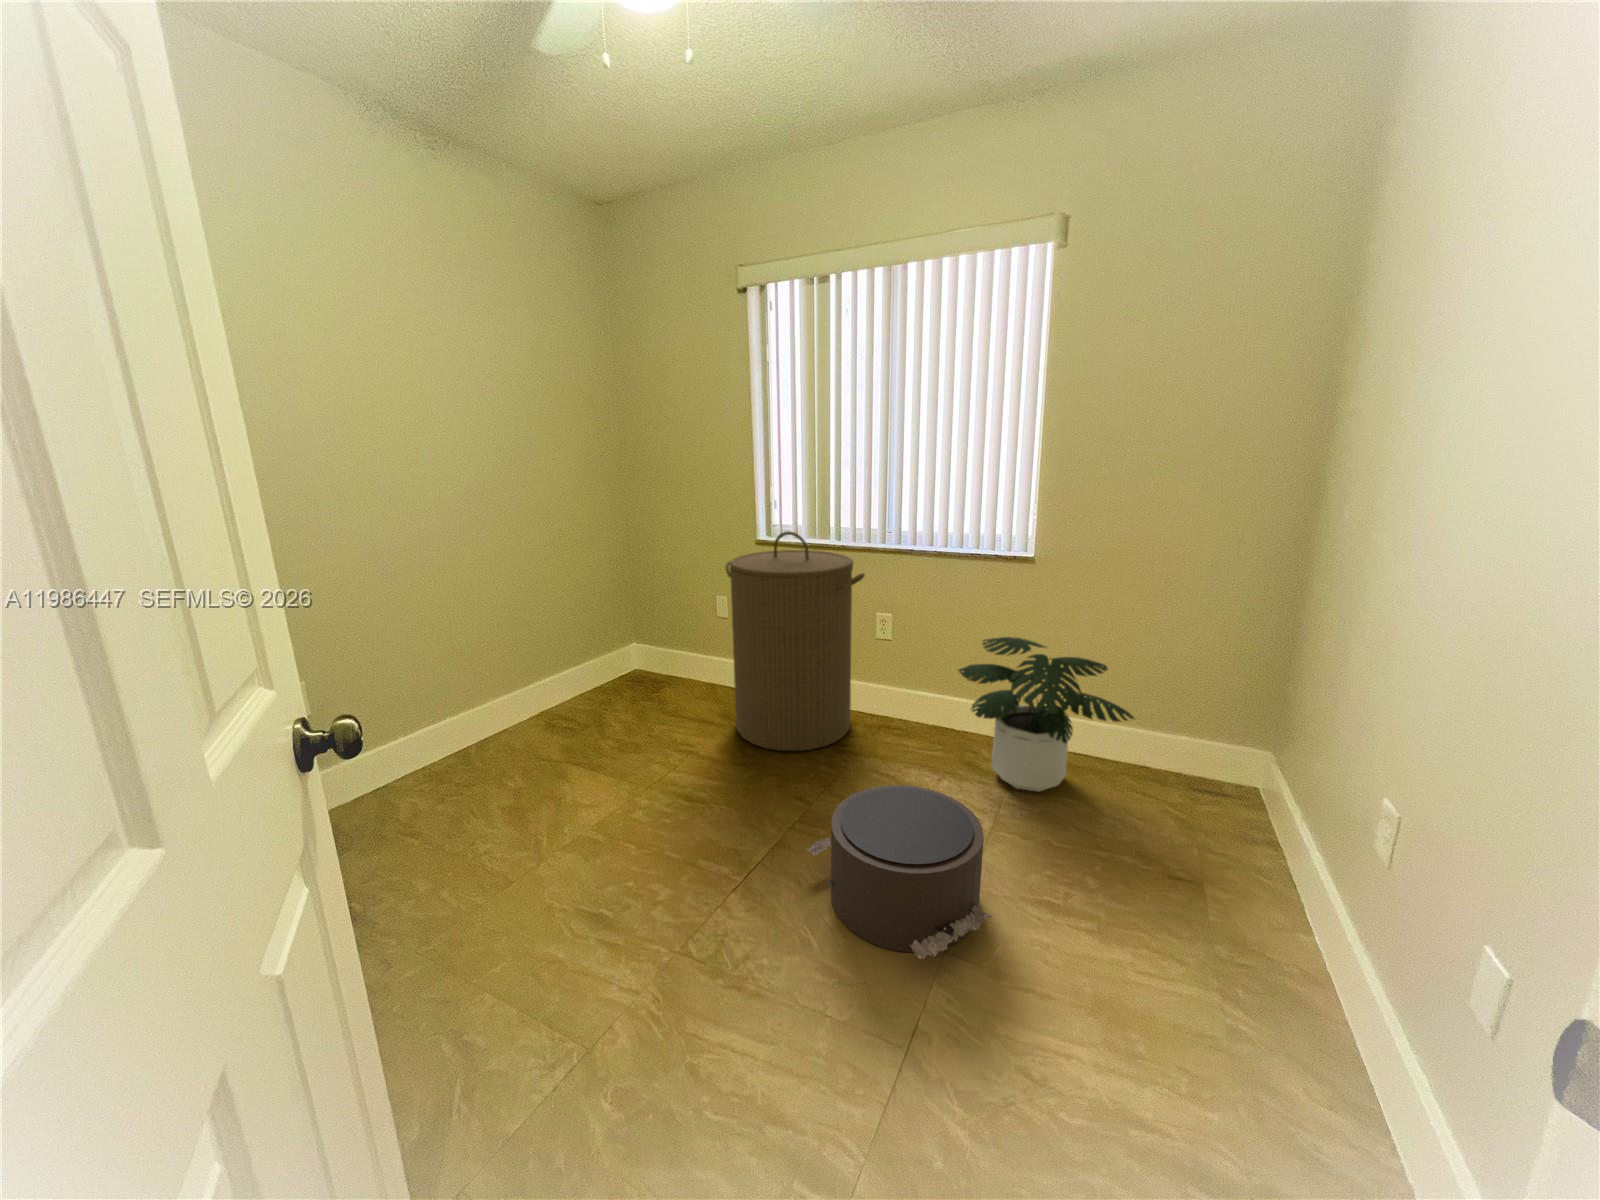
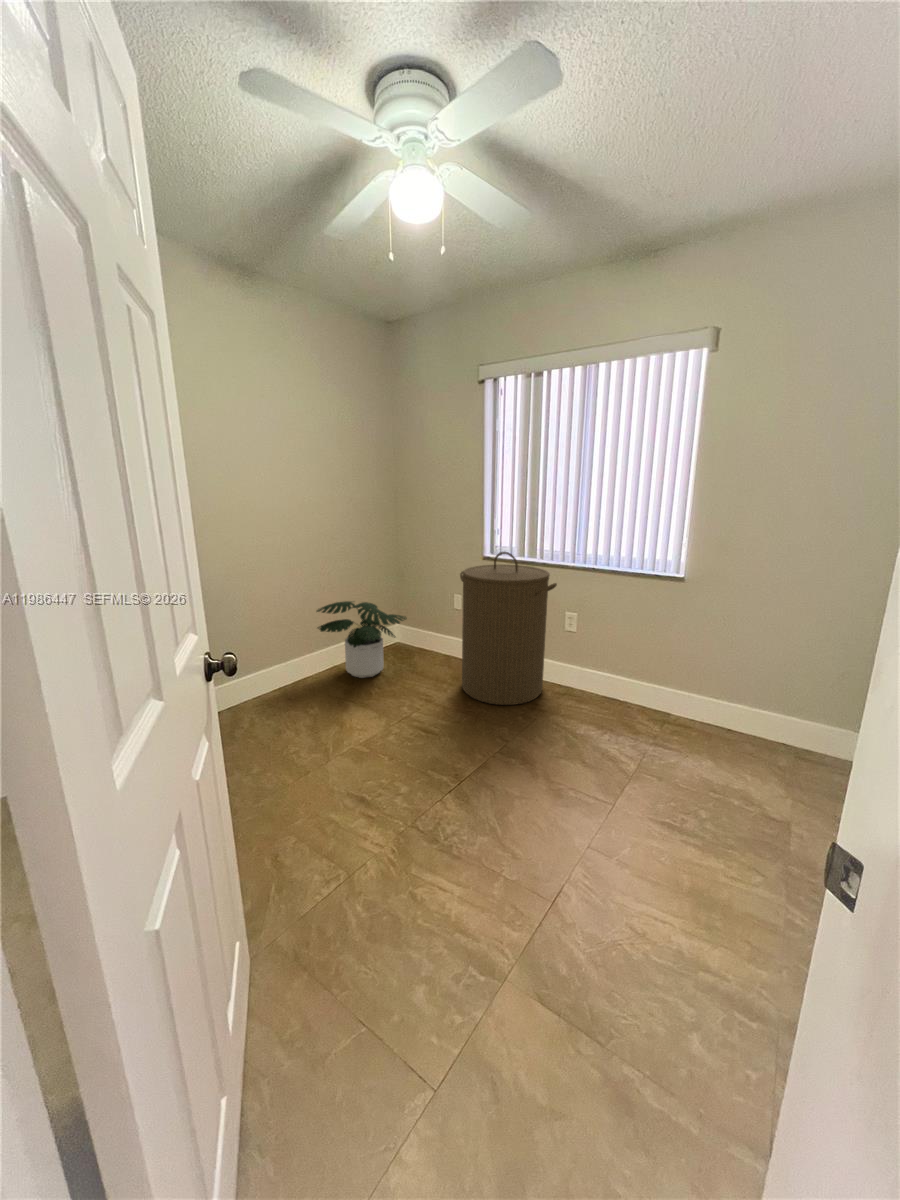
potted plant: present [958,637,1134,792] -> present [317,601,407,678]
pouf: present [807,785,992,960] -> none [501,731,626,848]

